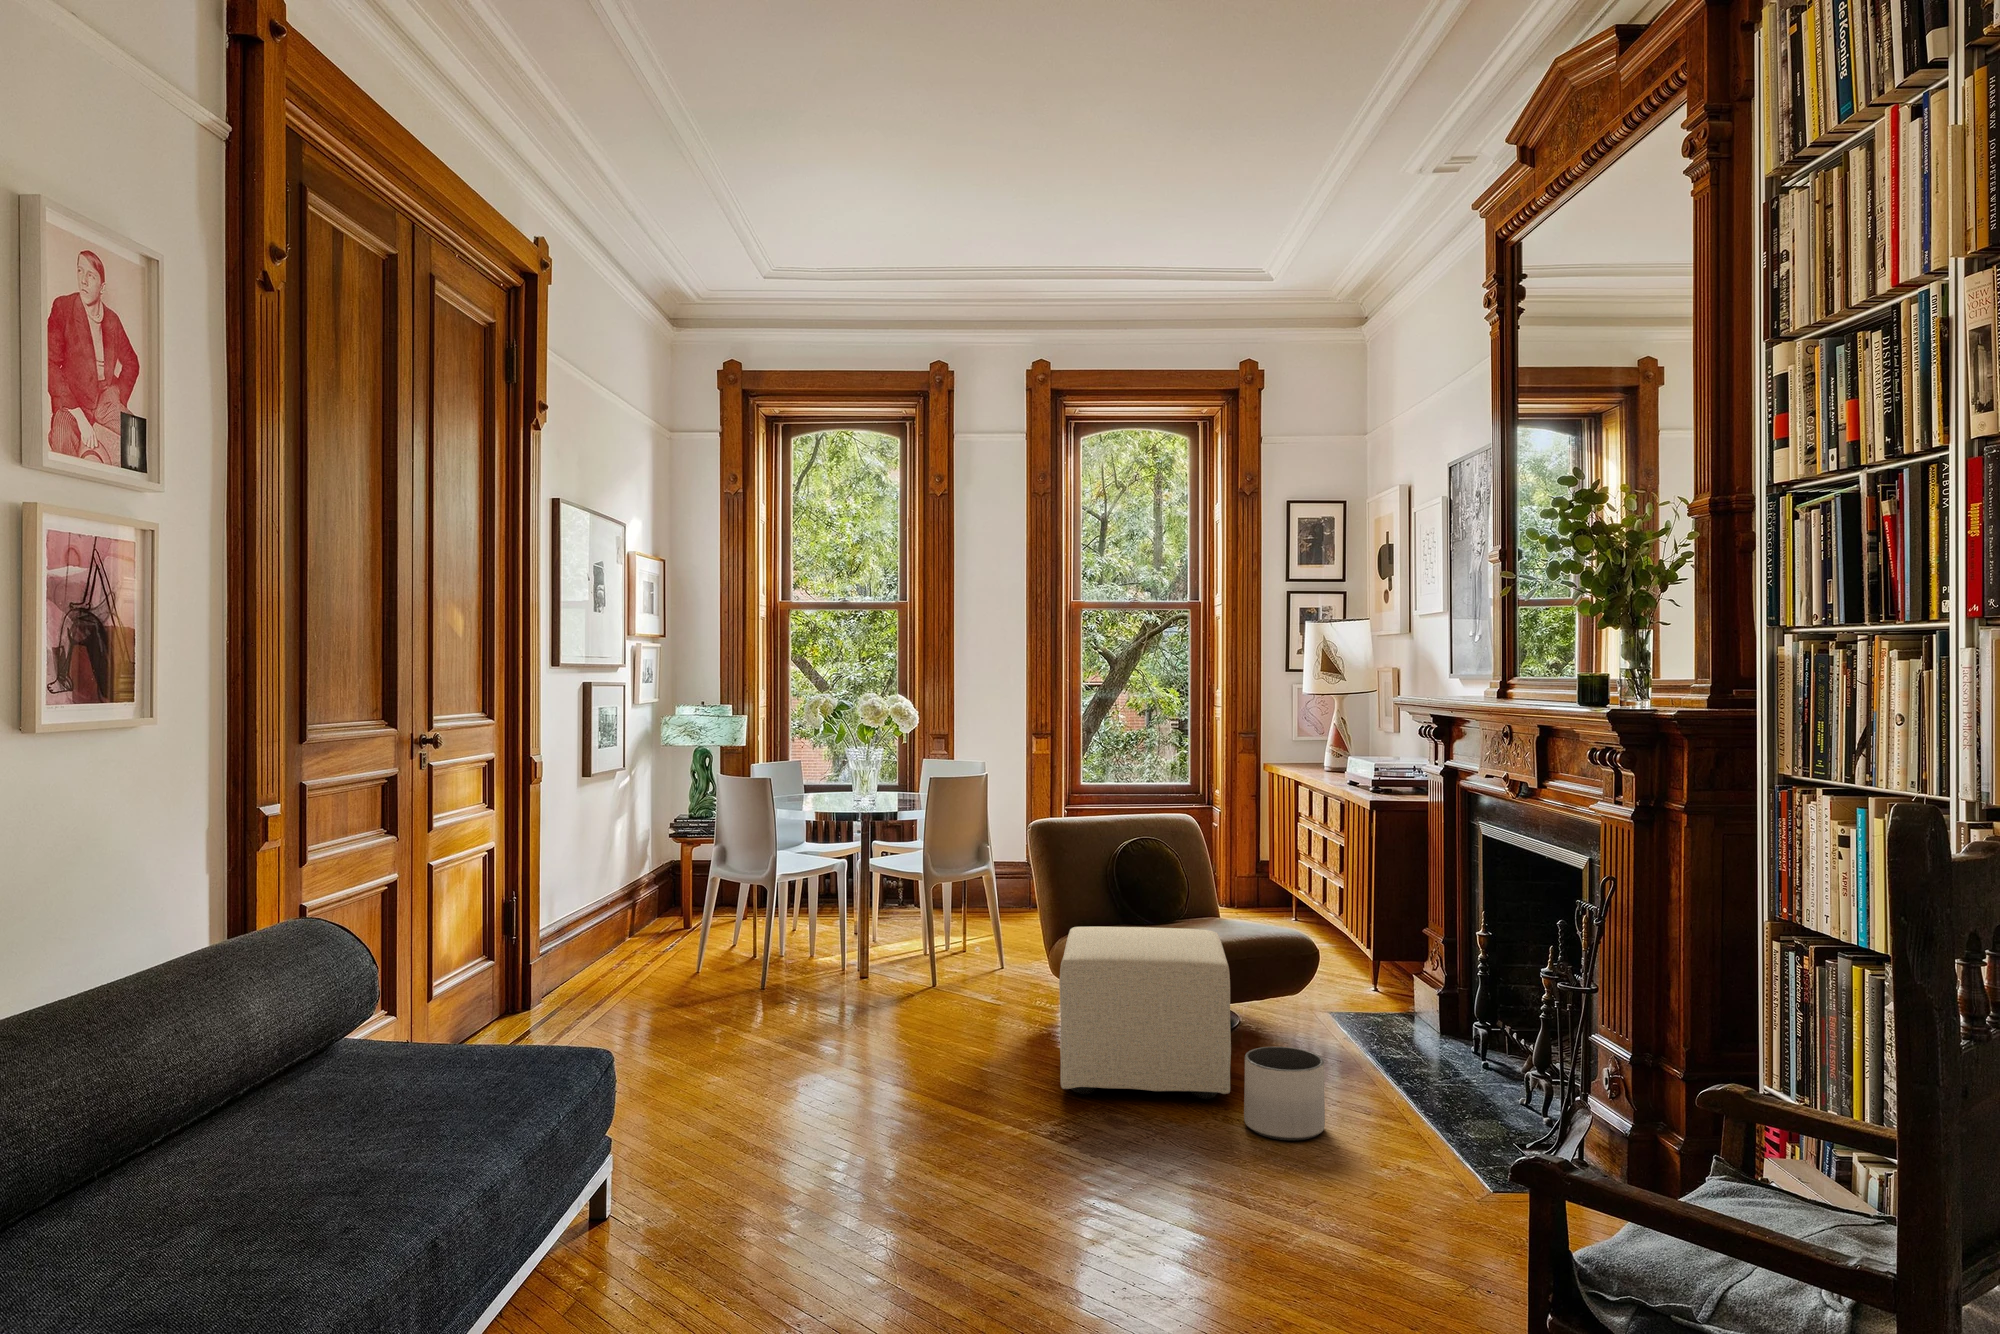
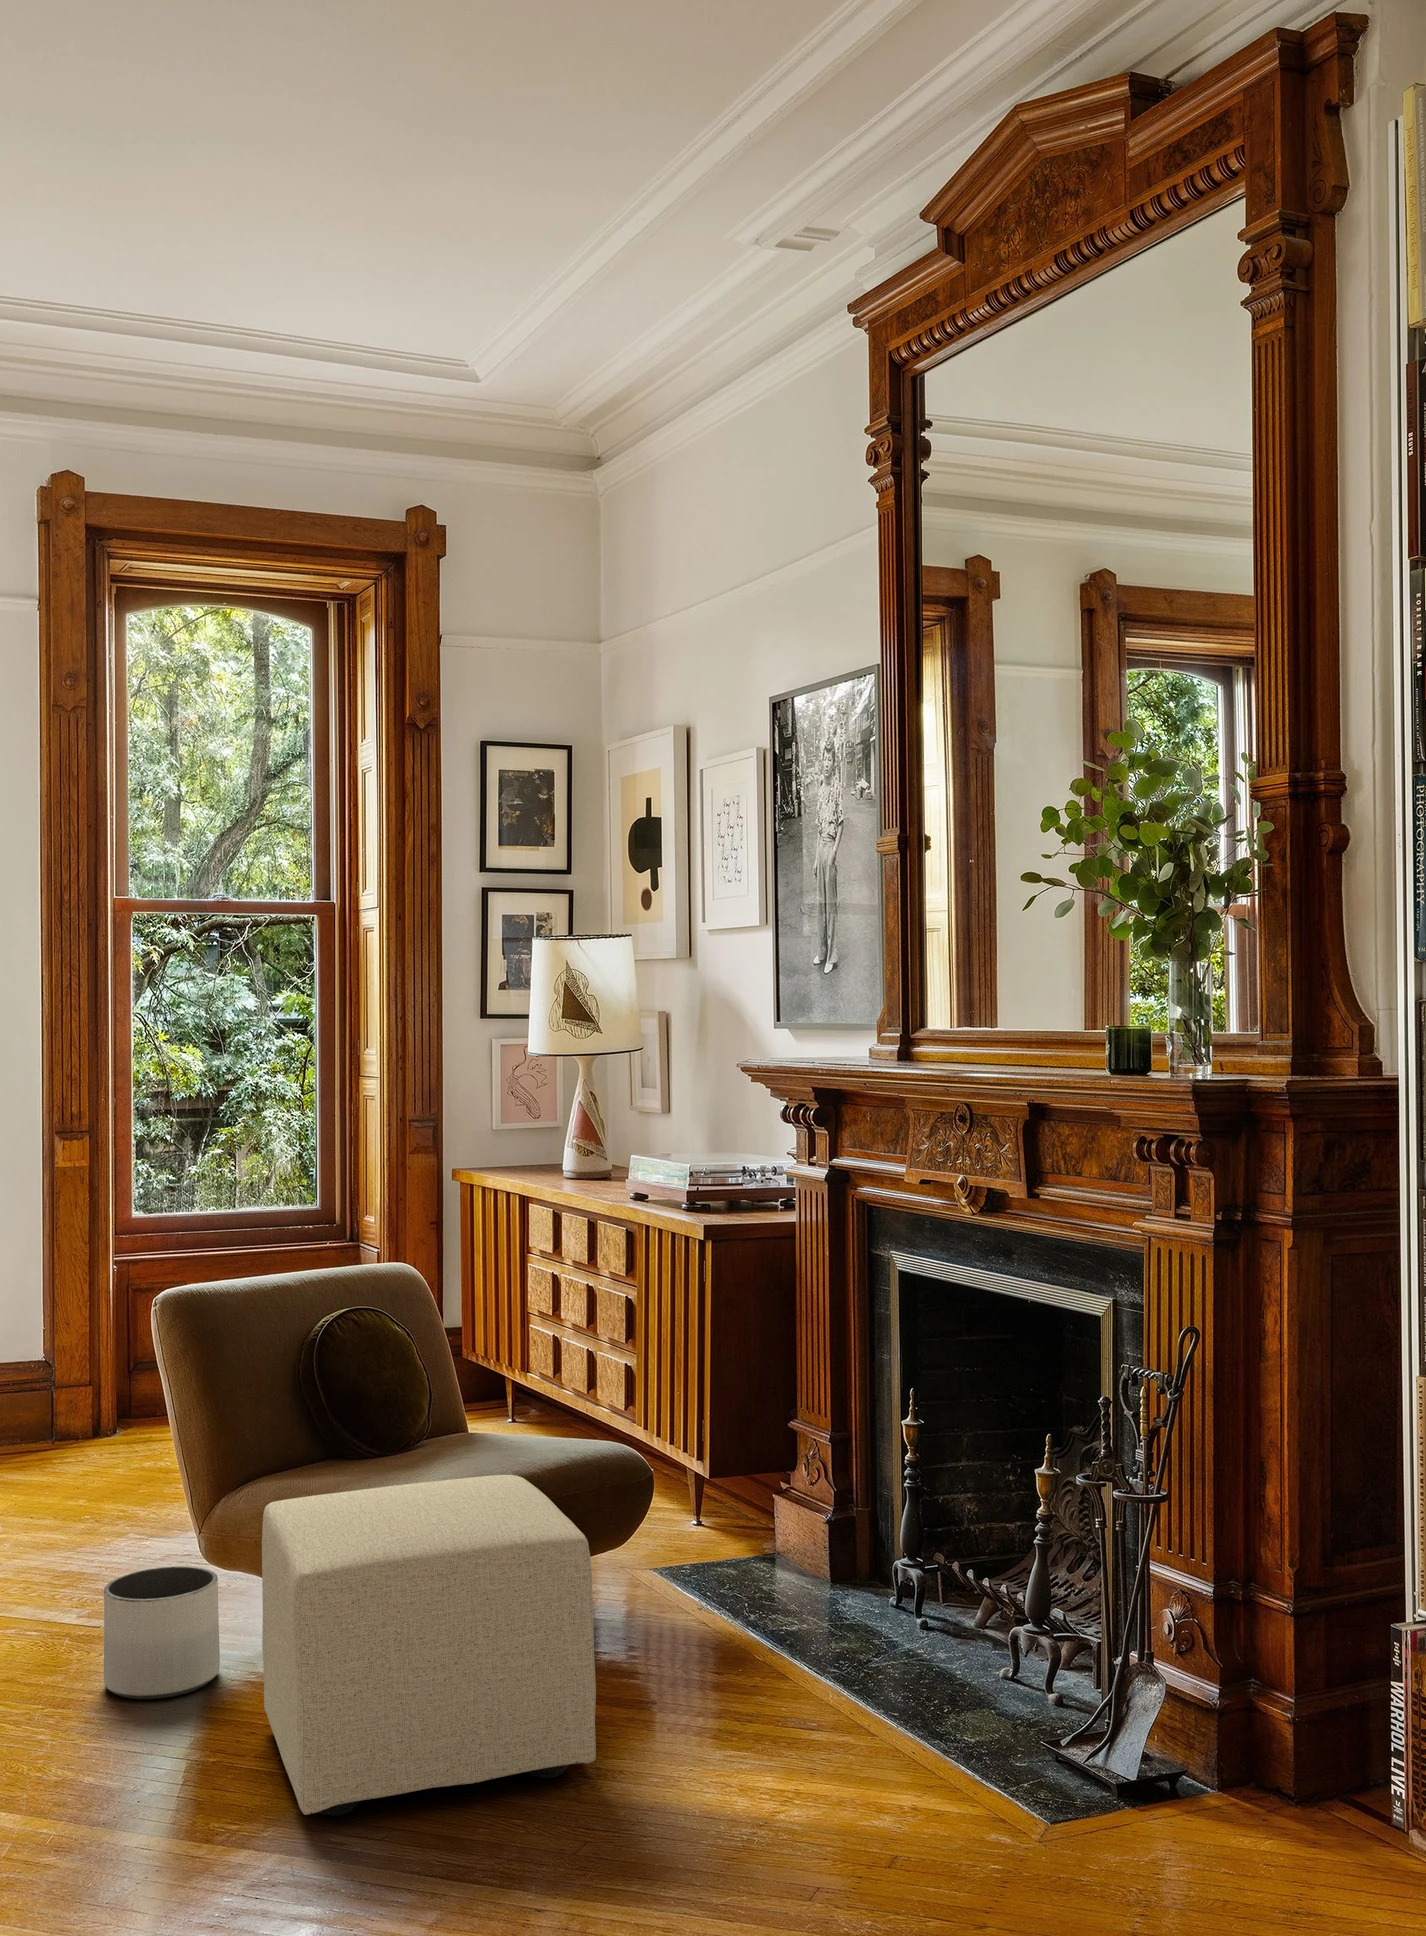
planter: present [1244,1047,1325,1141] -> present [104,1566,220,1699]

